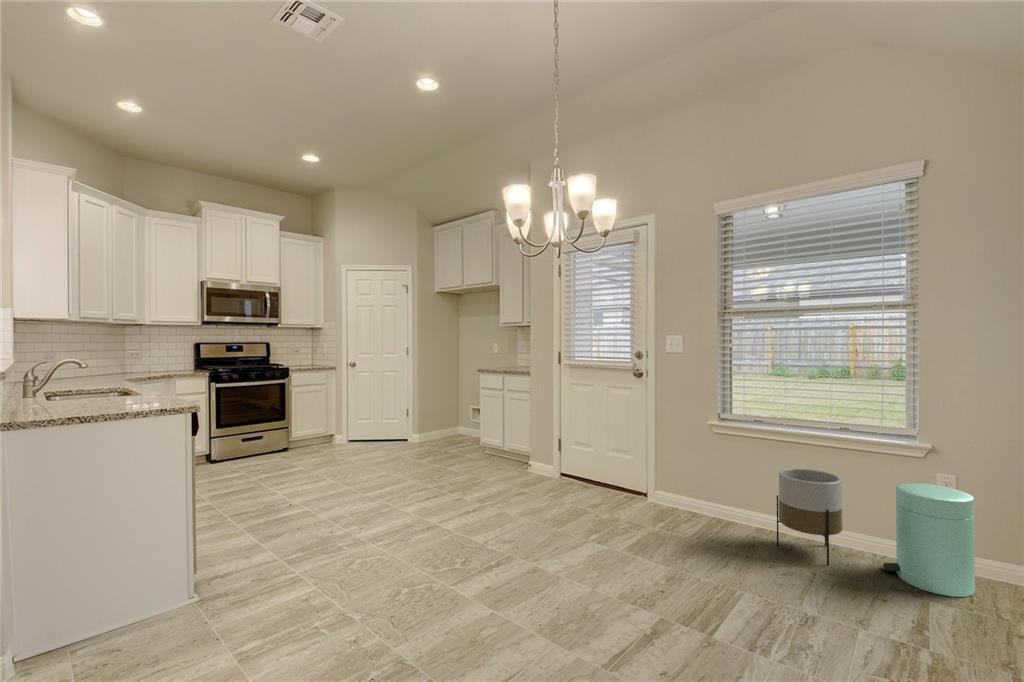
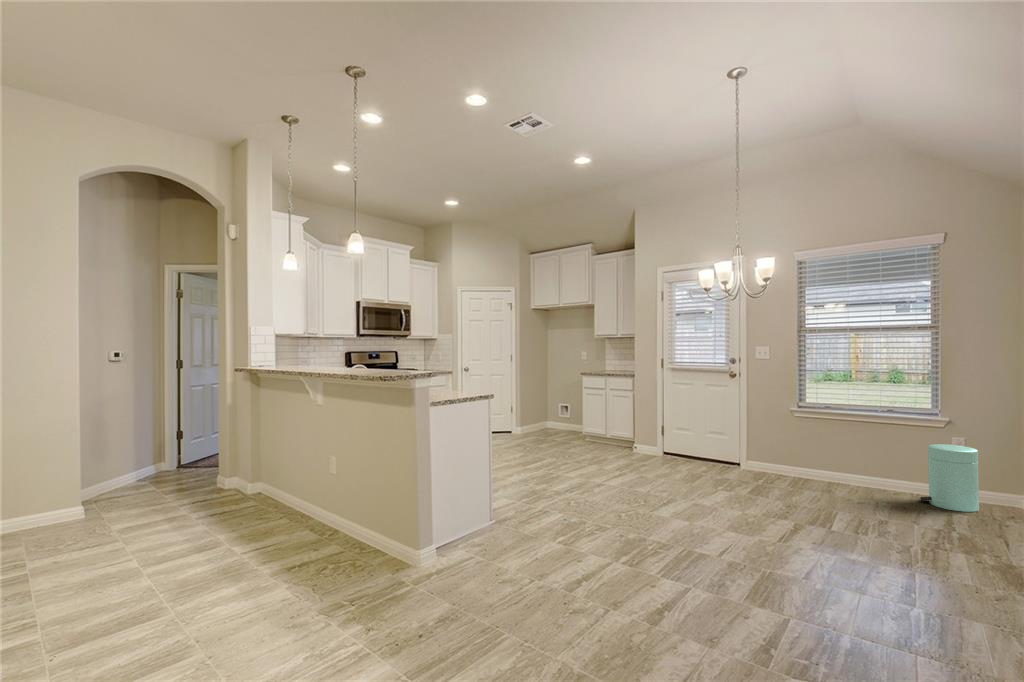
planter: present [777,469,842,565] -> none [847,439,892,500]

